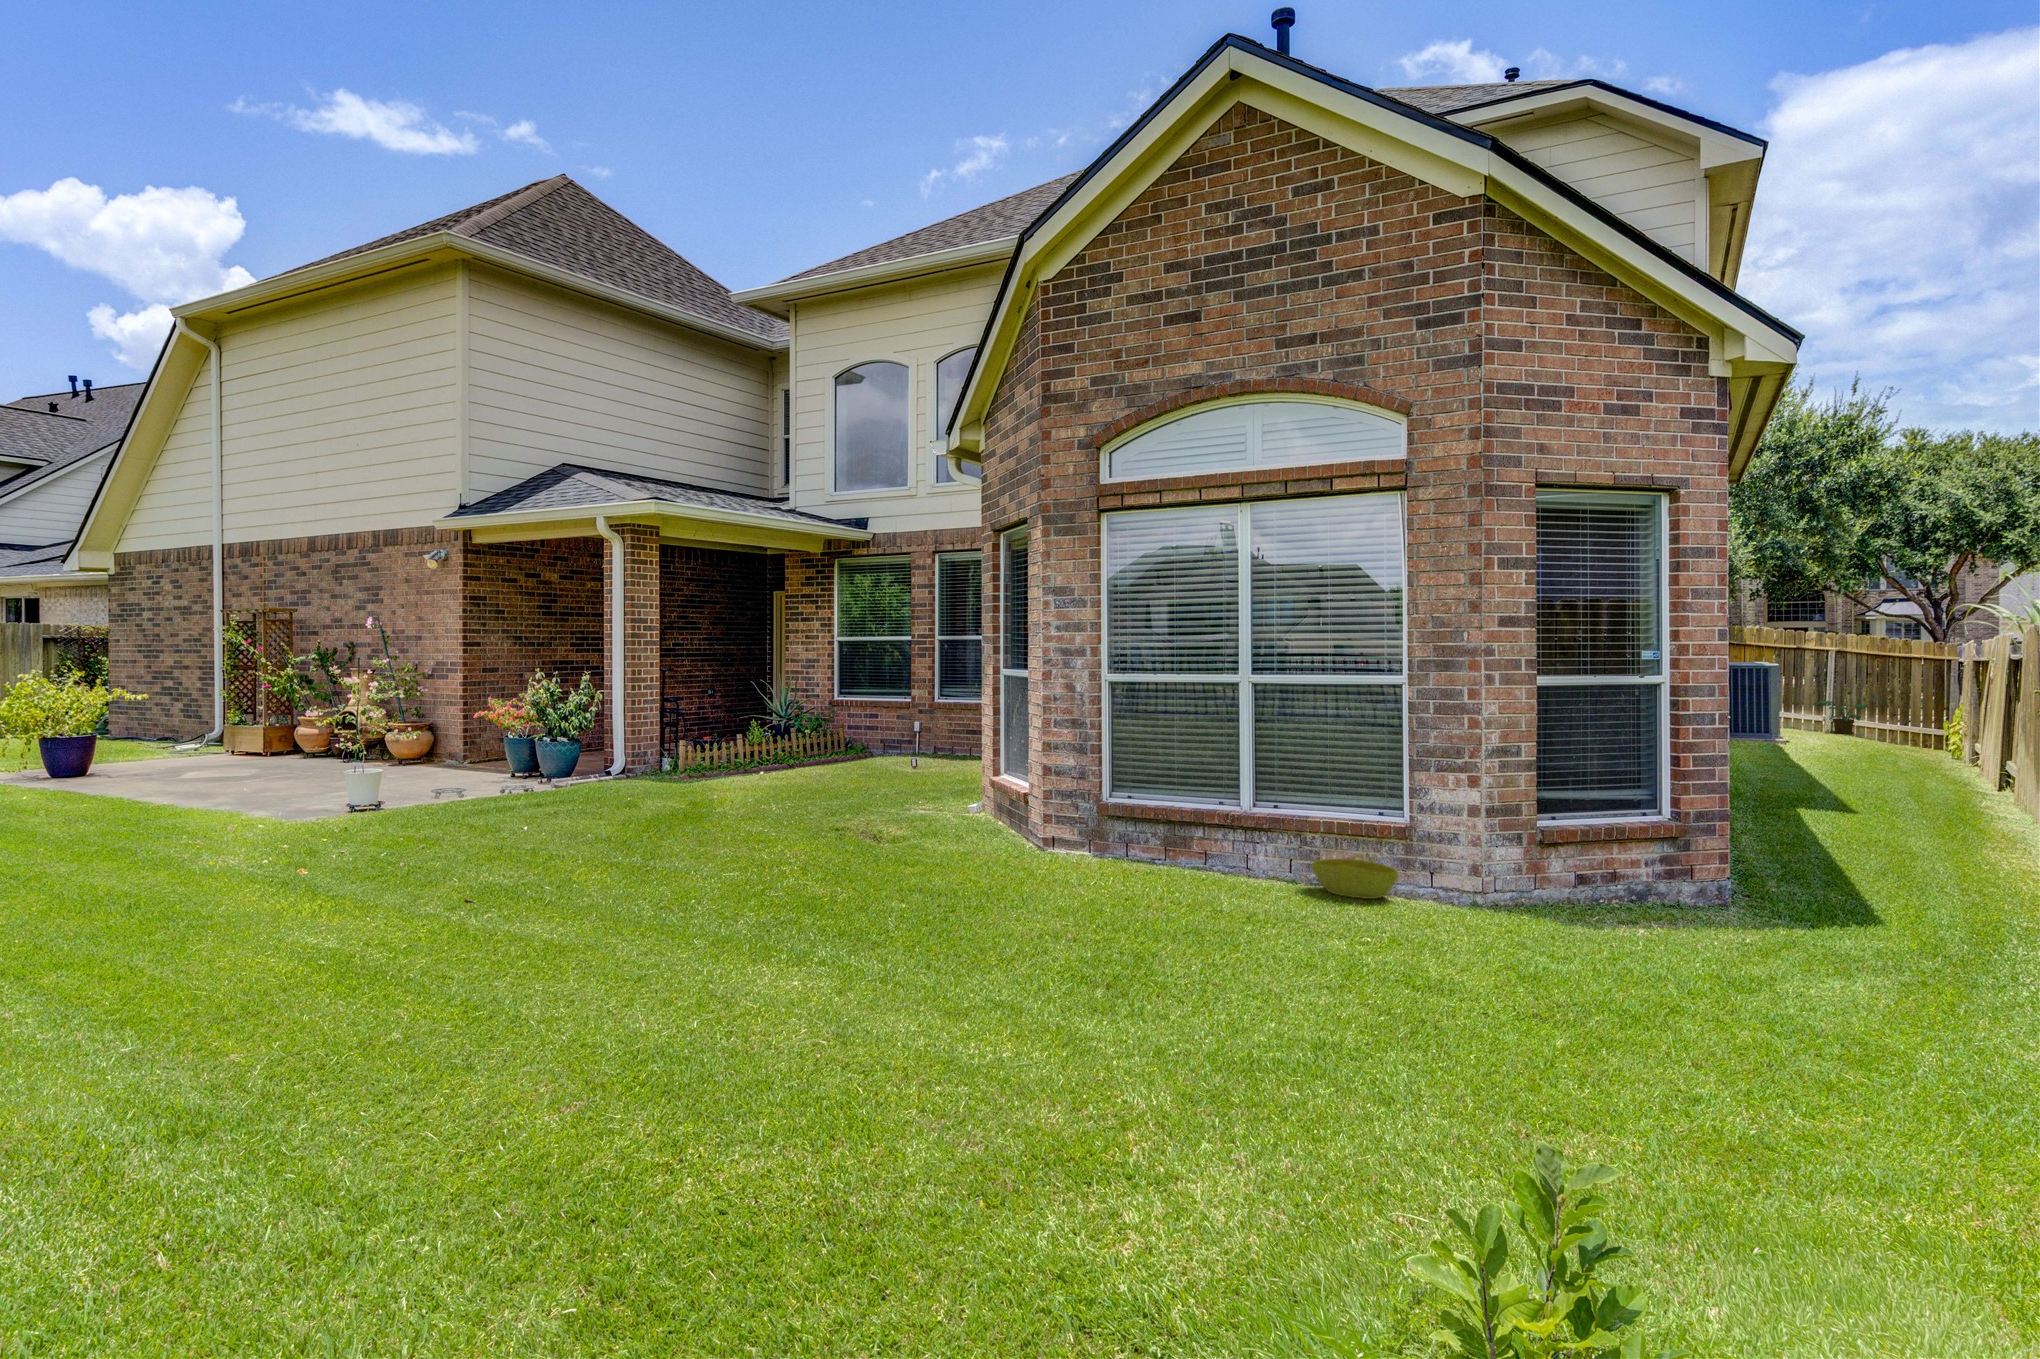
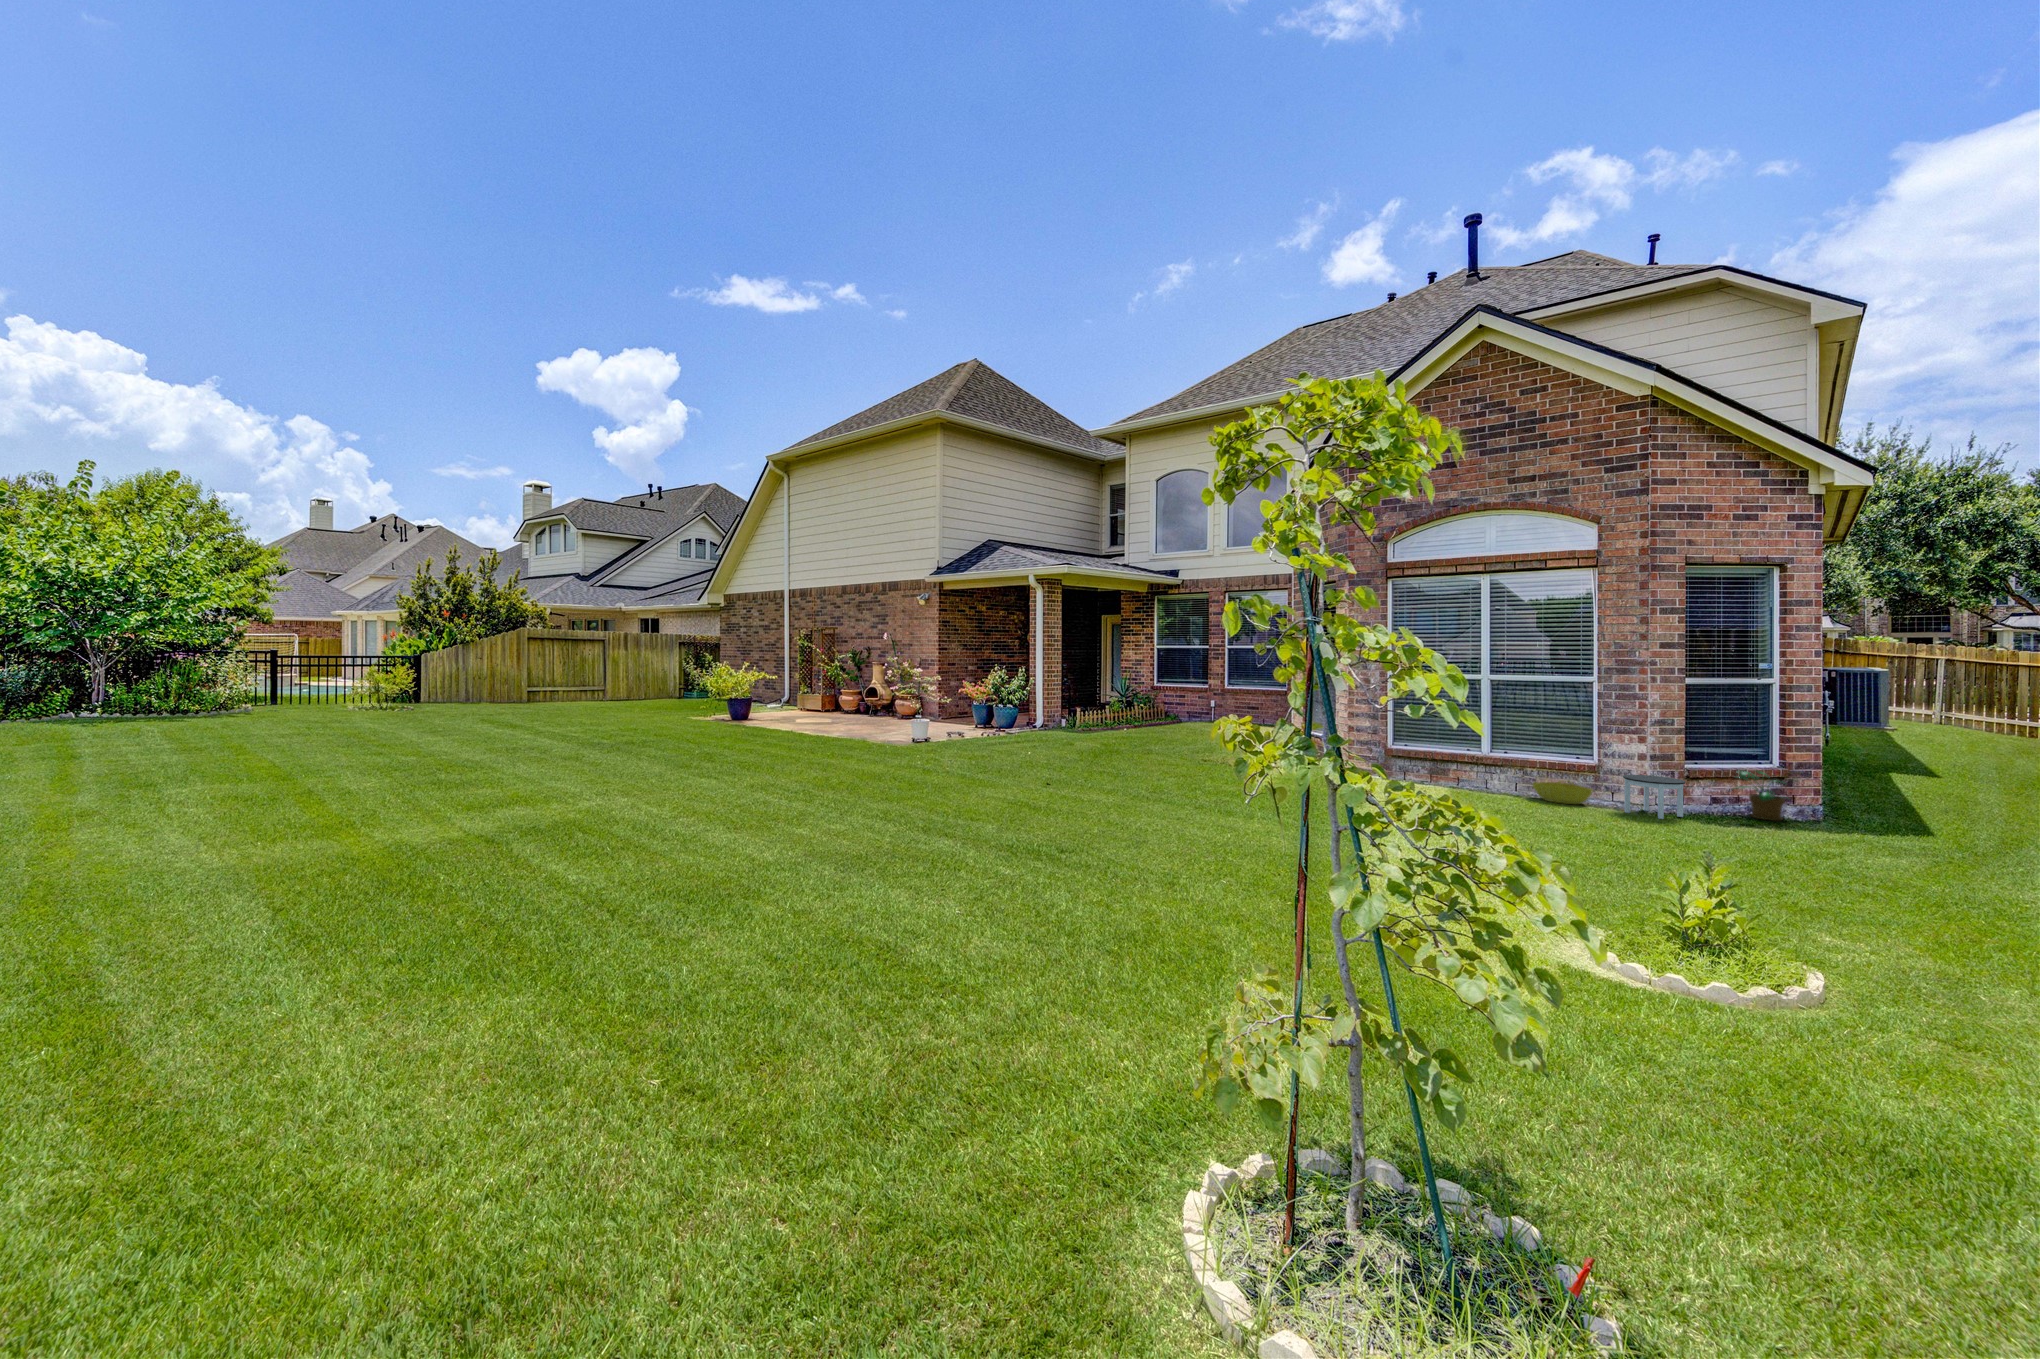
potted plant: present [1817,701,1868,734] -> present [1733,771,1785,821]
round table: none [1442,845,1533,925] -> present [1623,775,1685,819]

